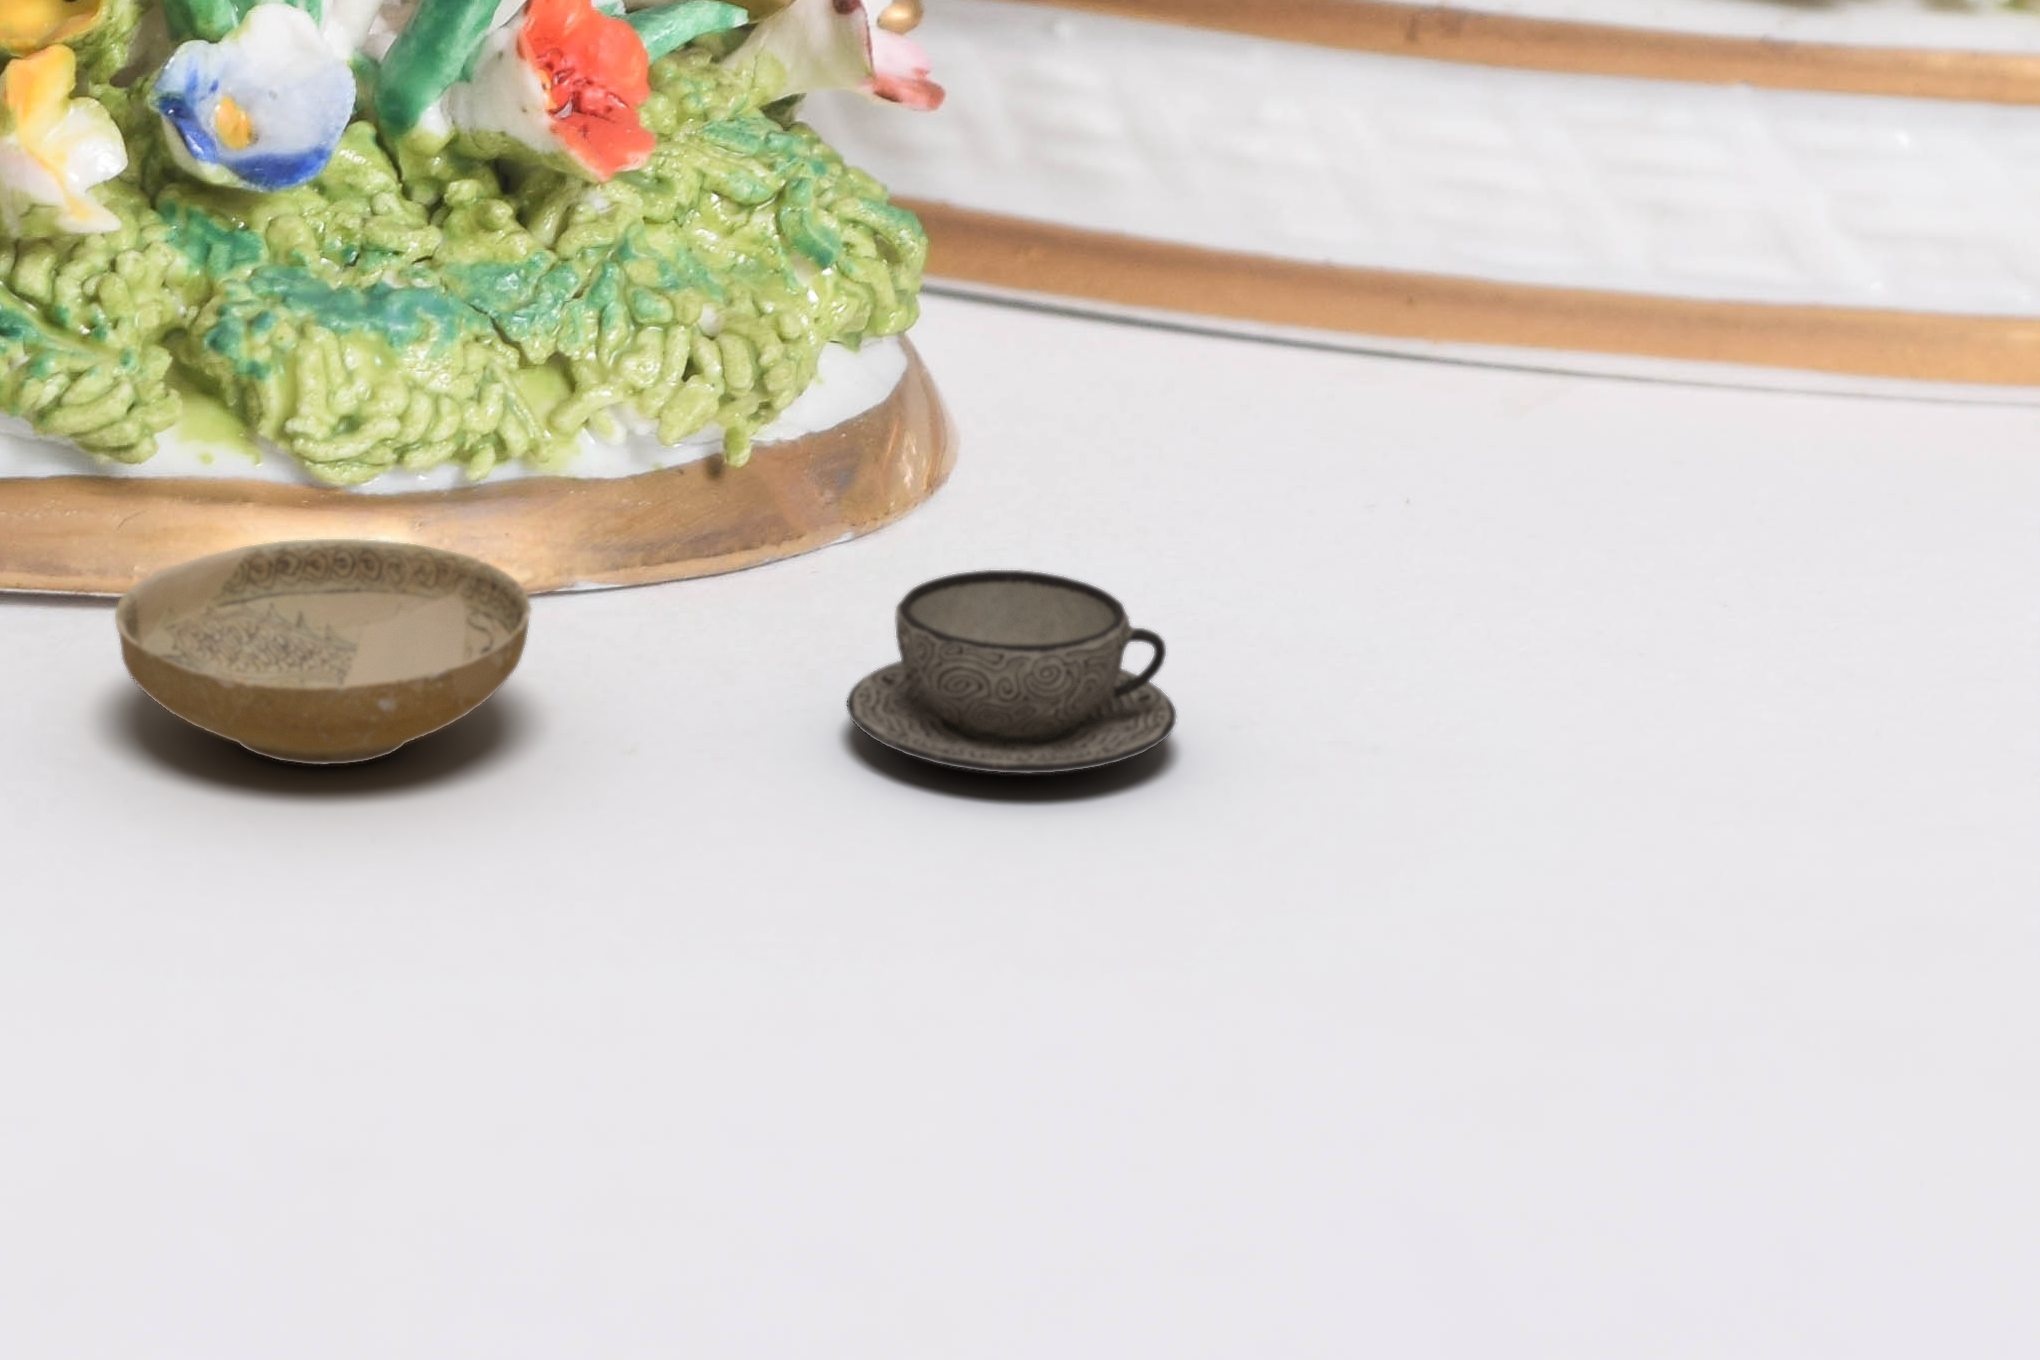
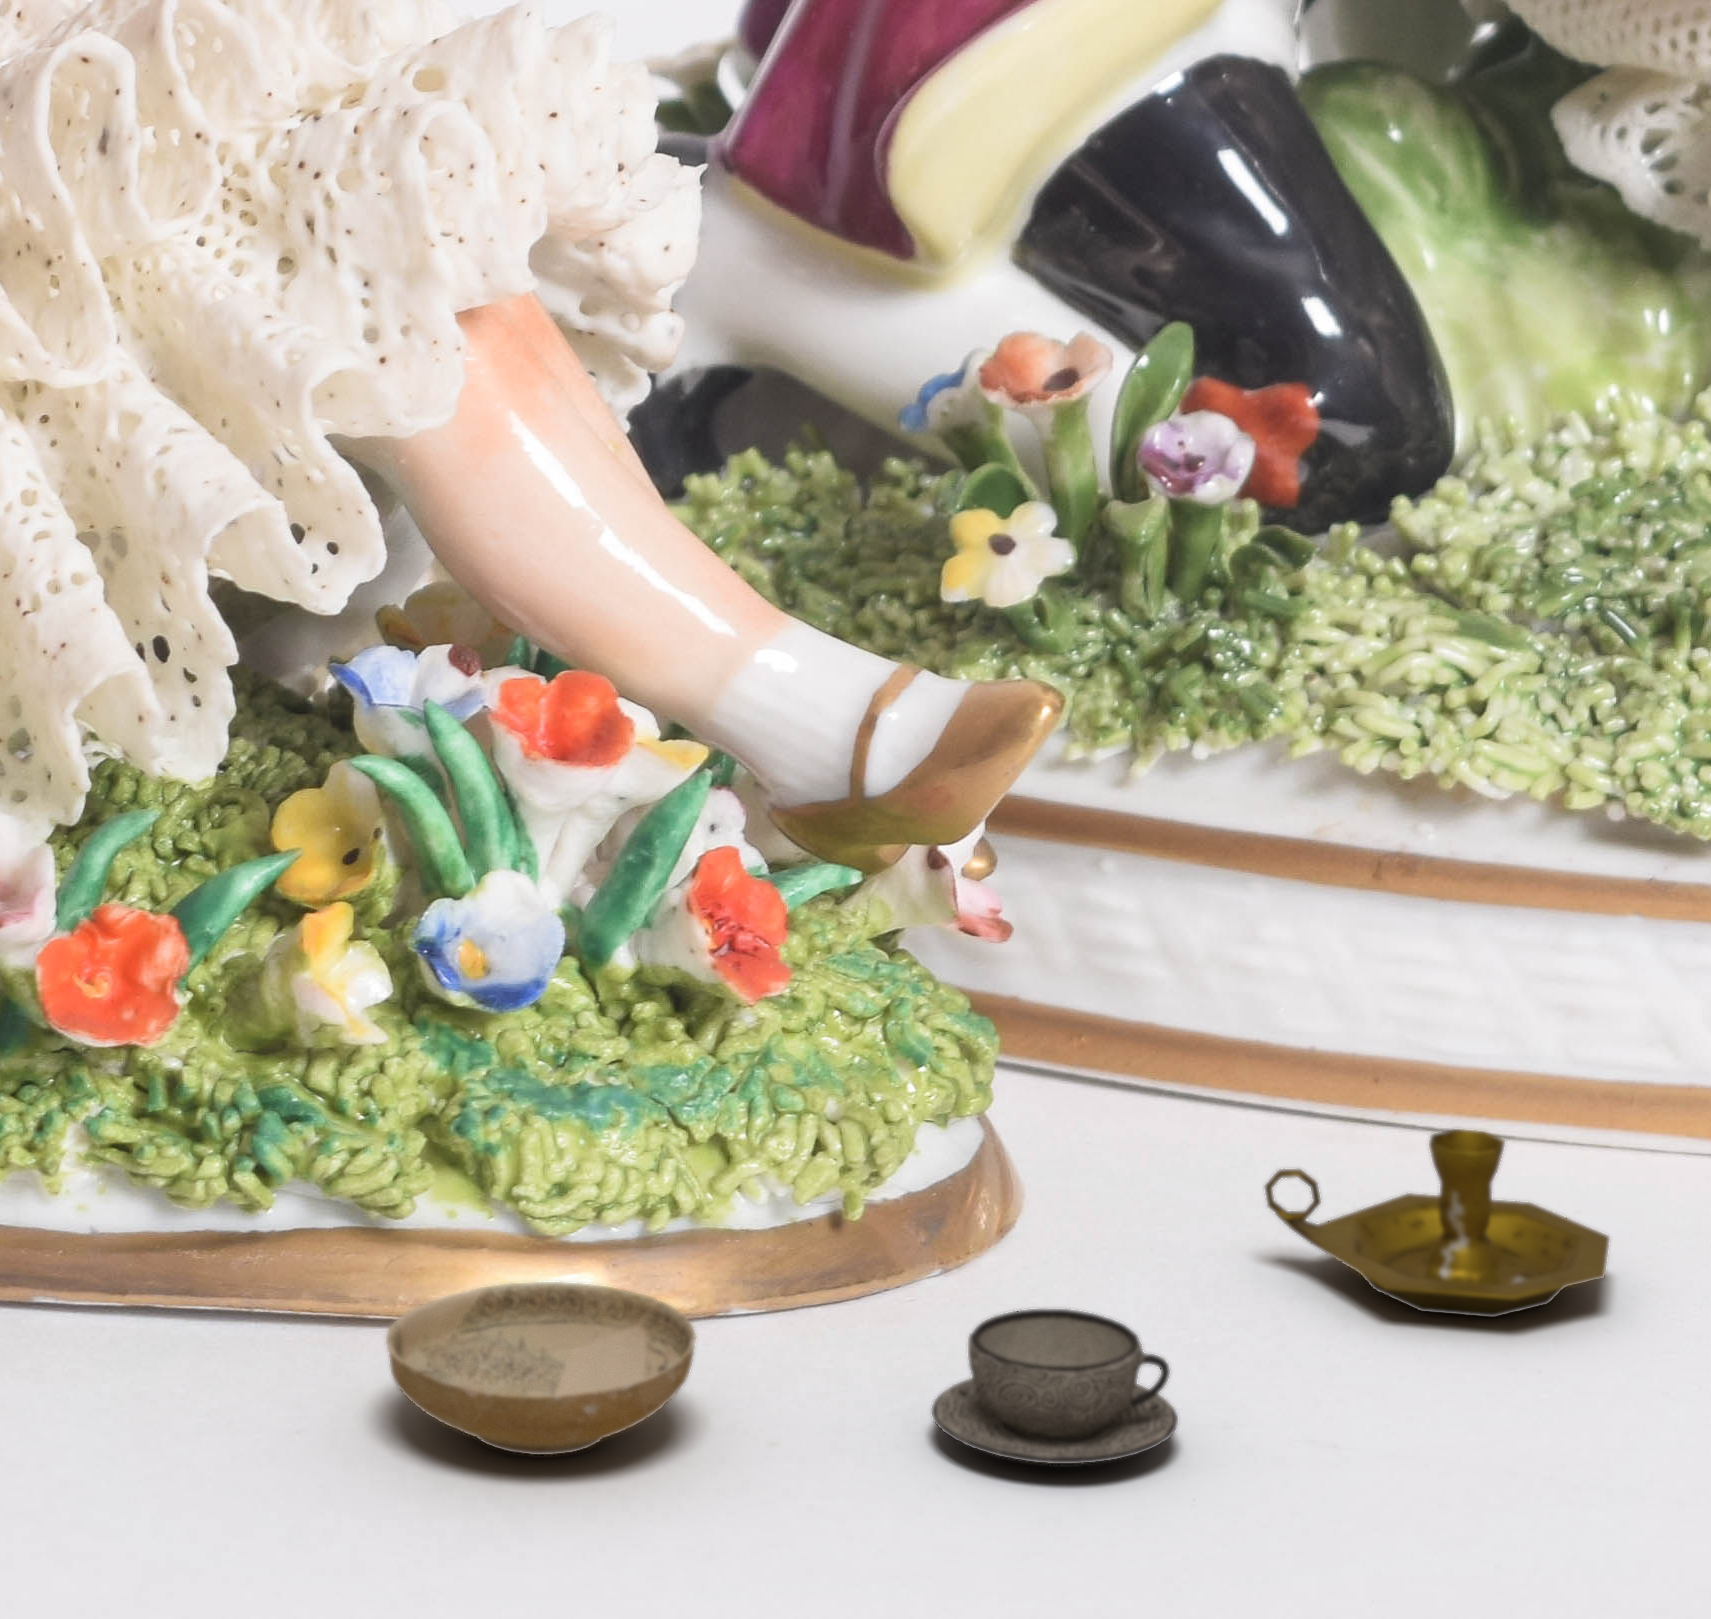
candlestick: none [1275,342,1723,582] -> present [1265,1129,1609,1317]

